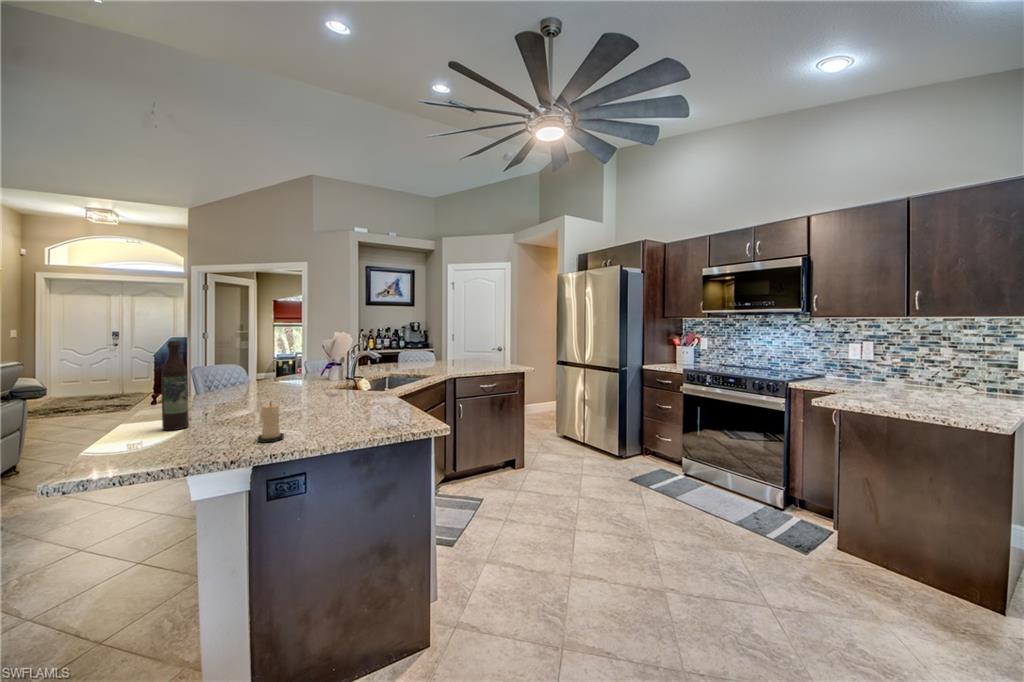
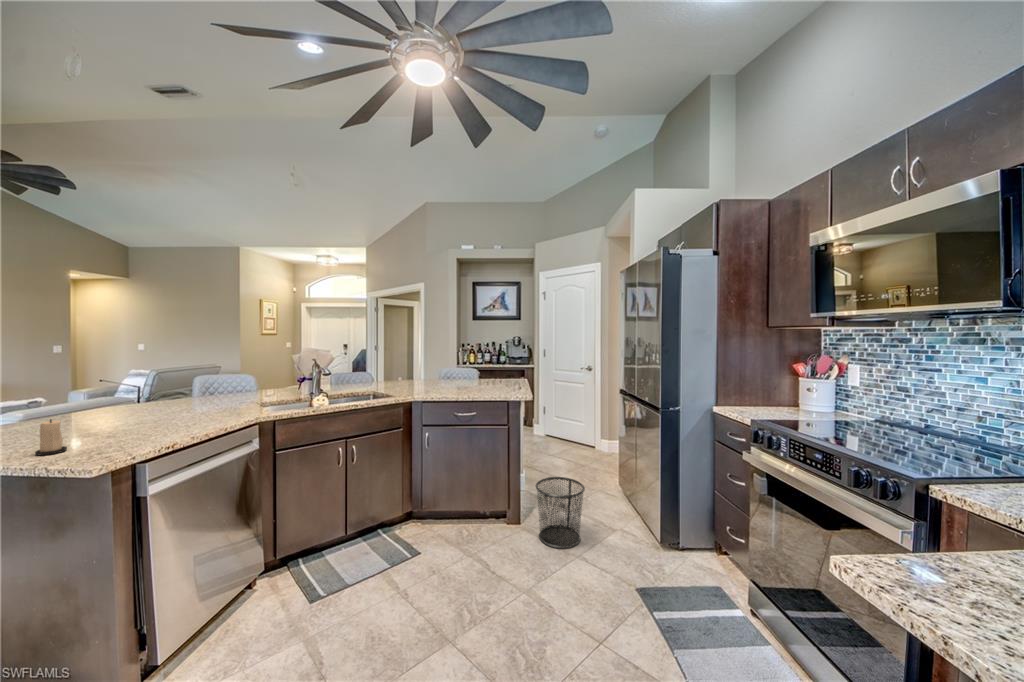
wine bottle: present [161,341,189,430] -> none [56,361,81,432]
waste bin: none [536,429,573,479] -> present [536,477,585,548]

